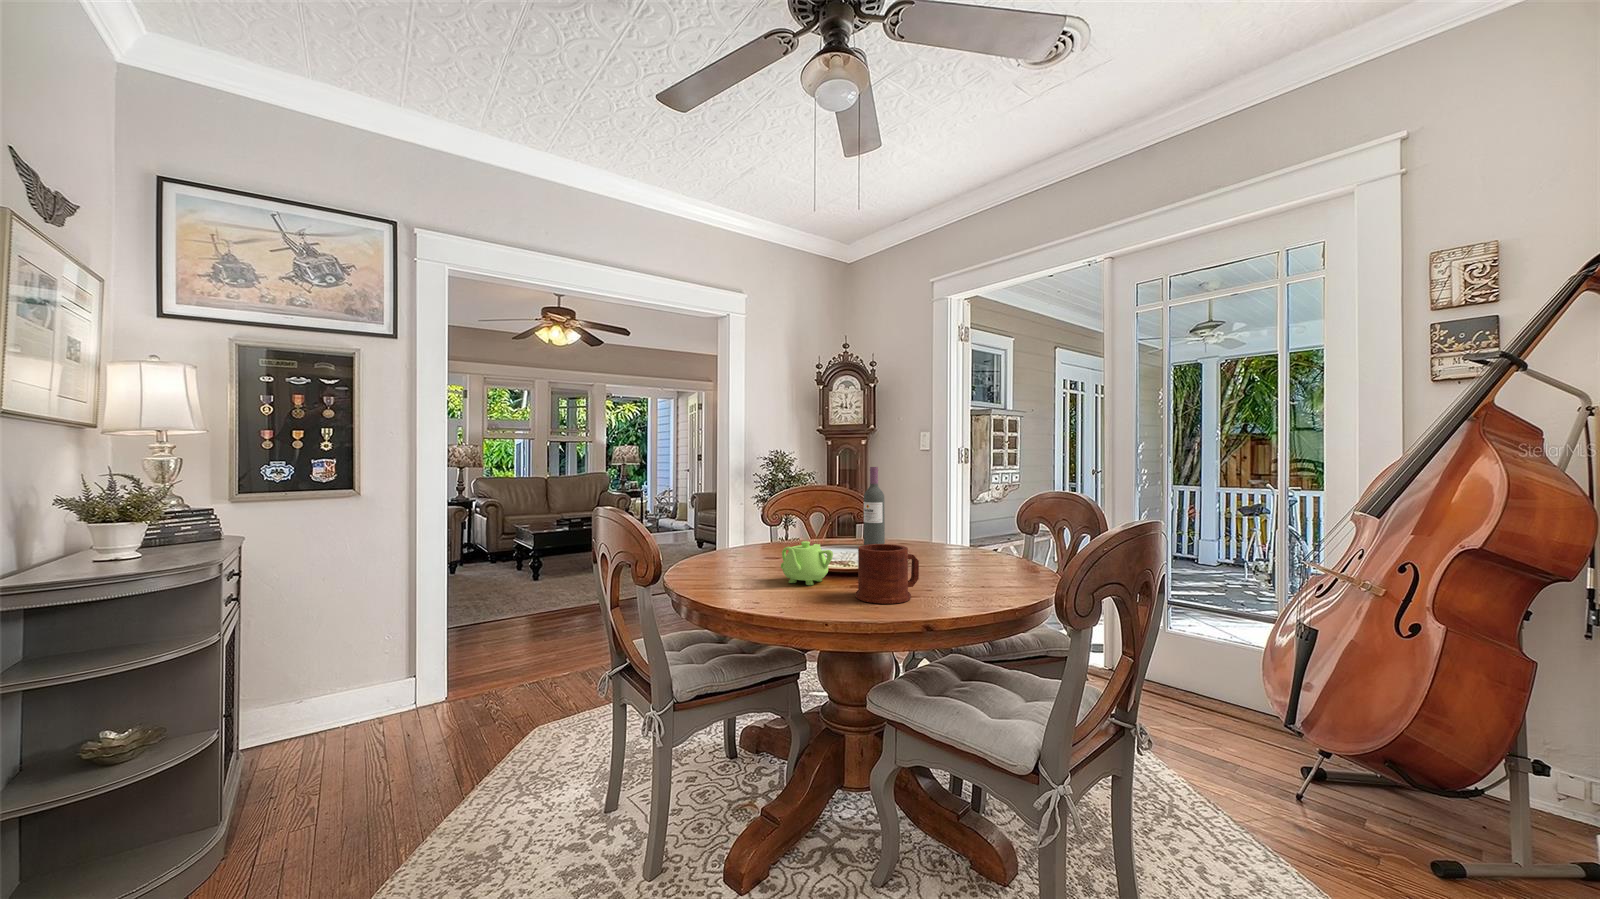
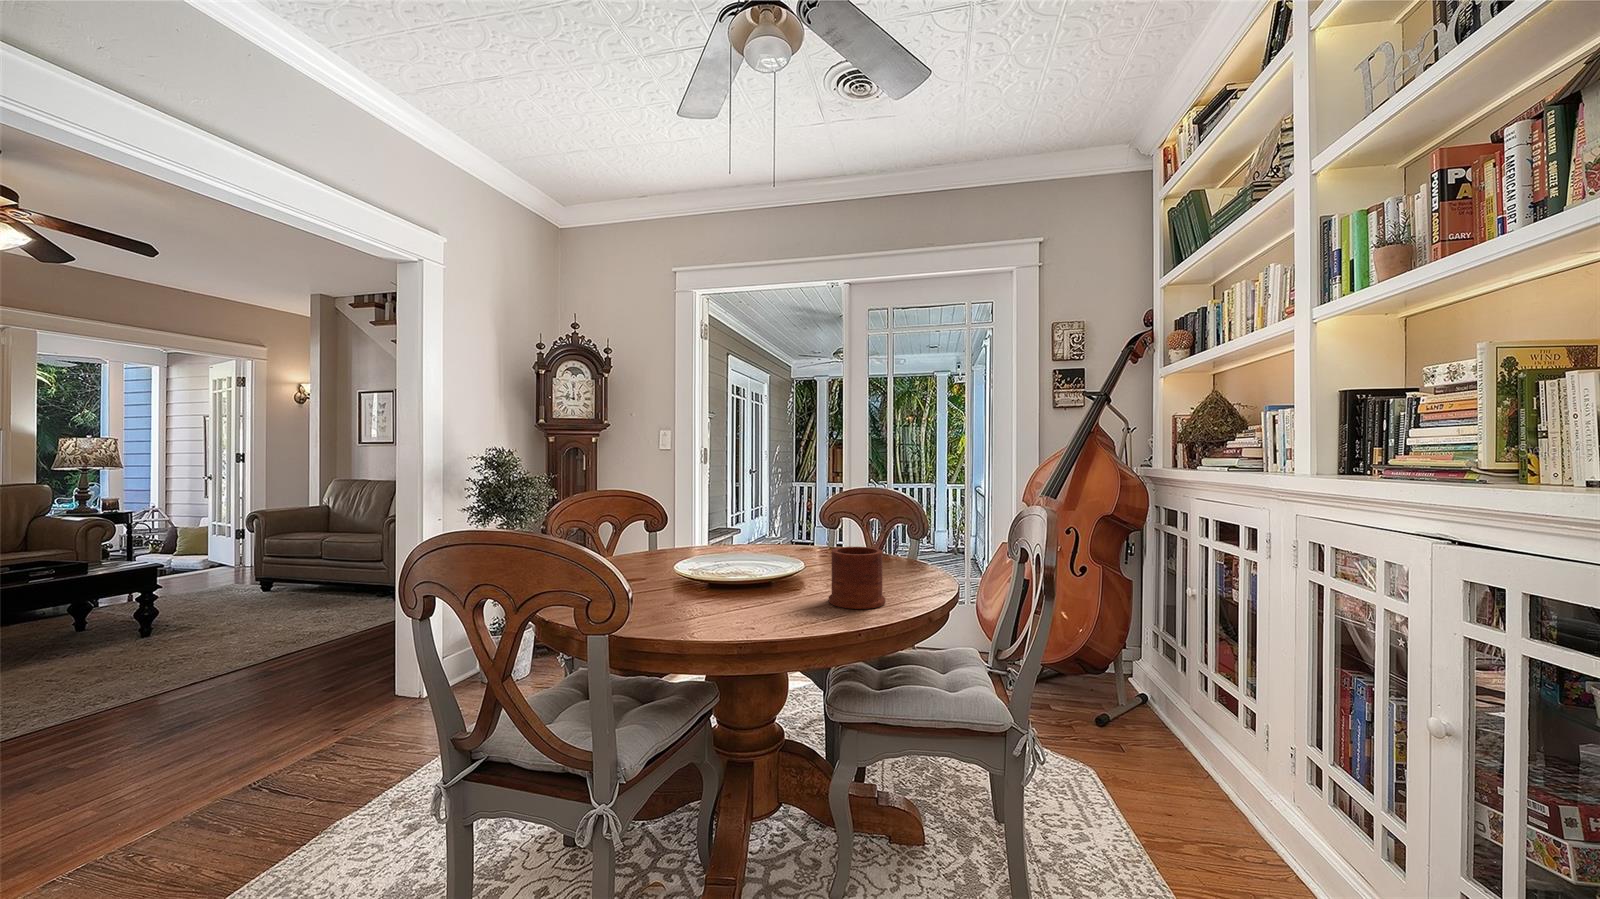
wine bottle: present [864,467,885,545] -> none [707,467,730,554]
teapot: present [781,541,833,585] -> none [718,553,785,603]

